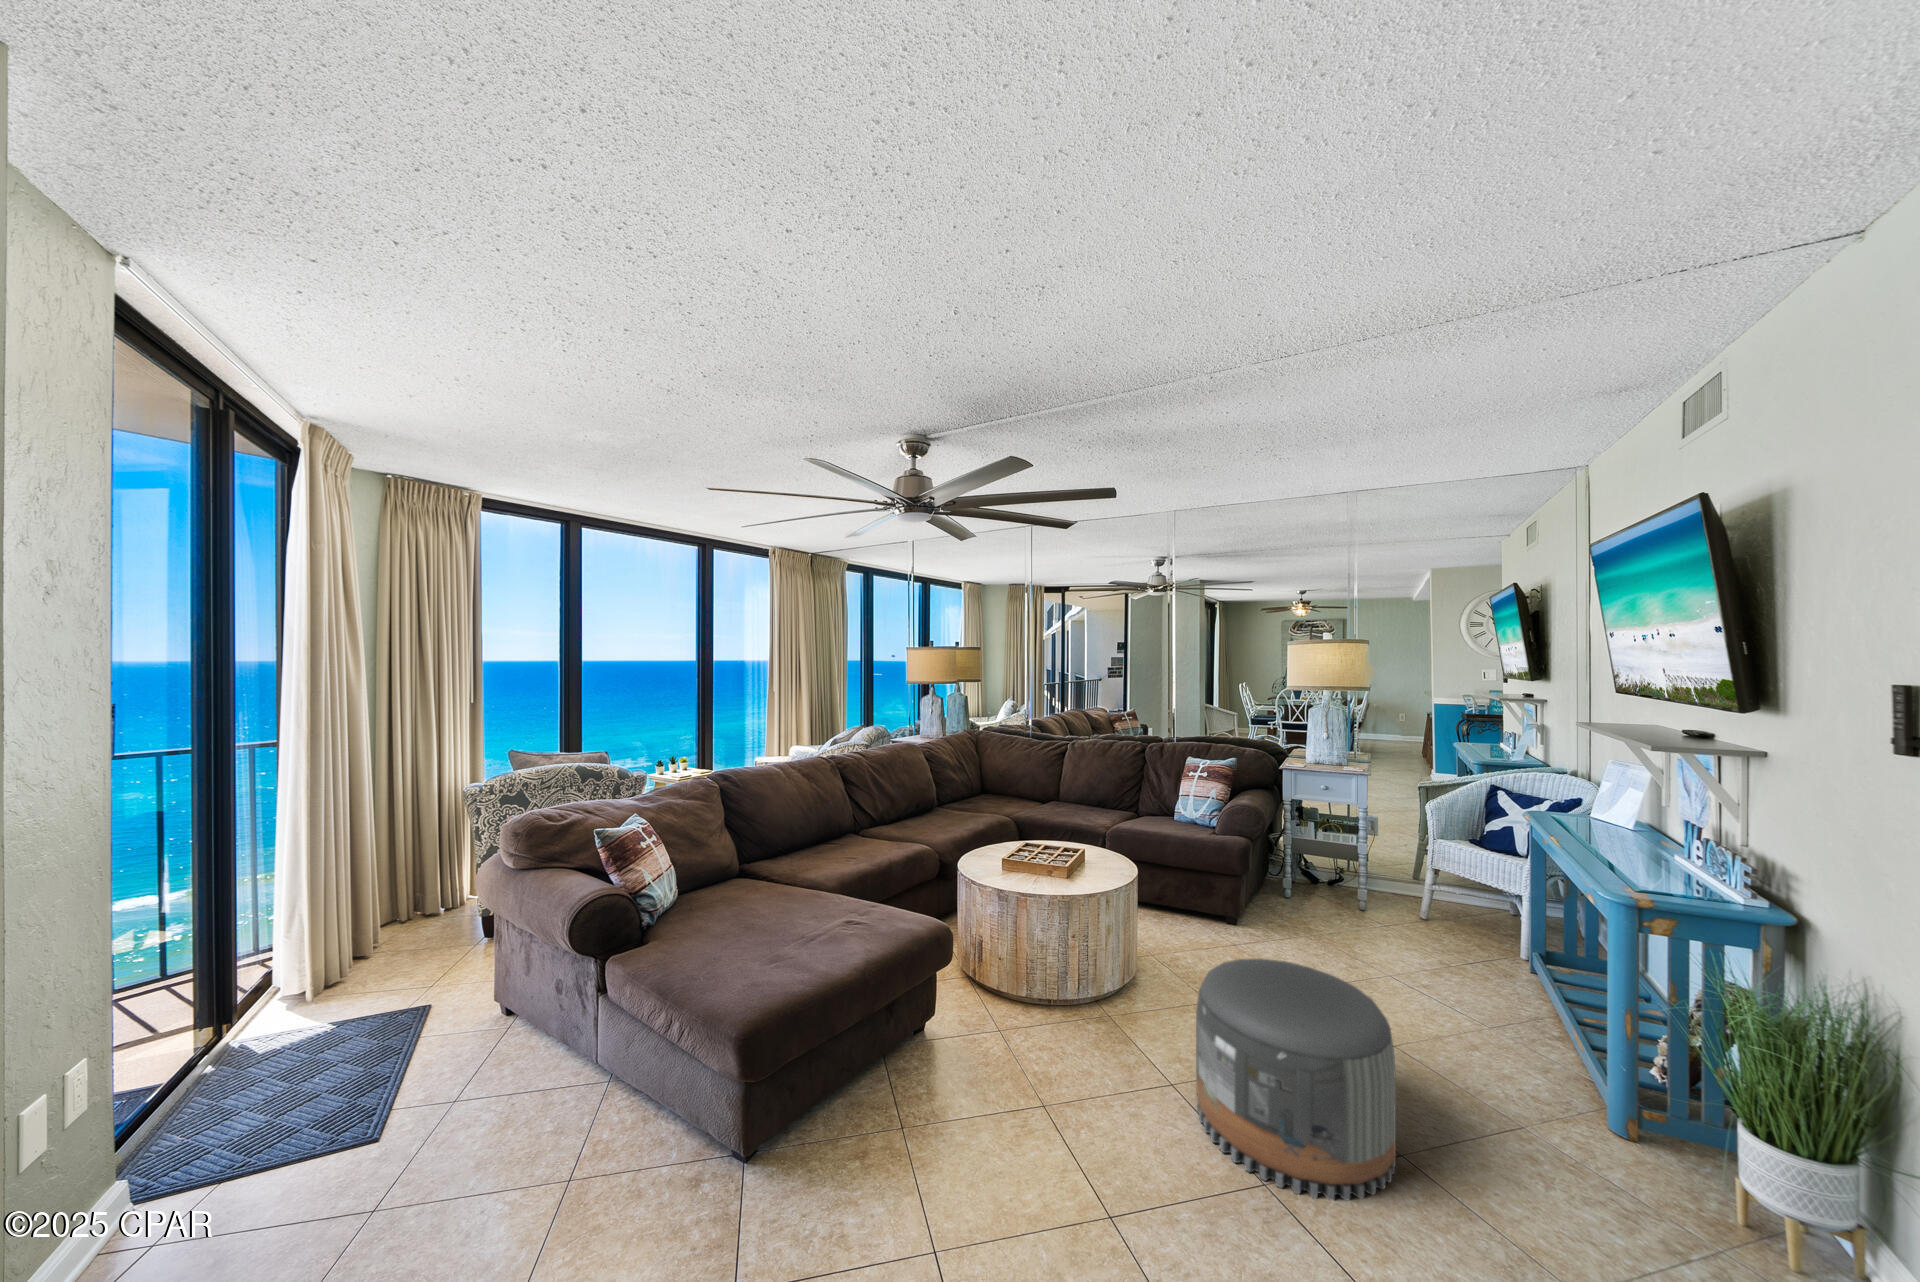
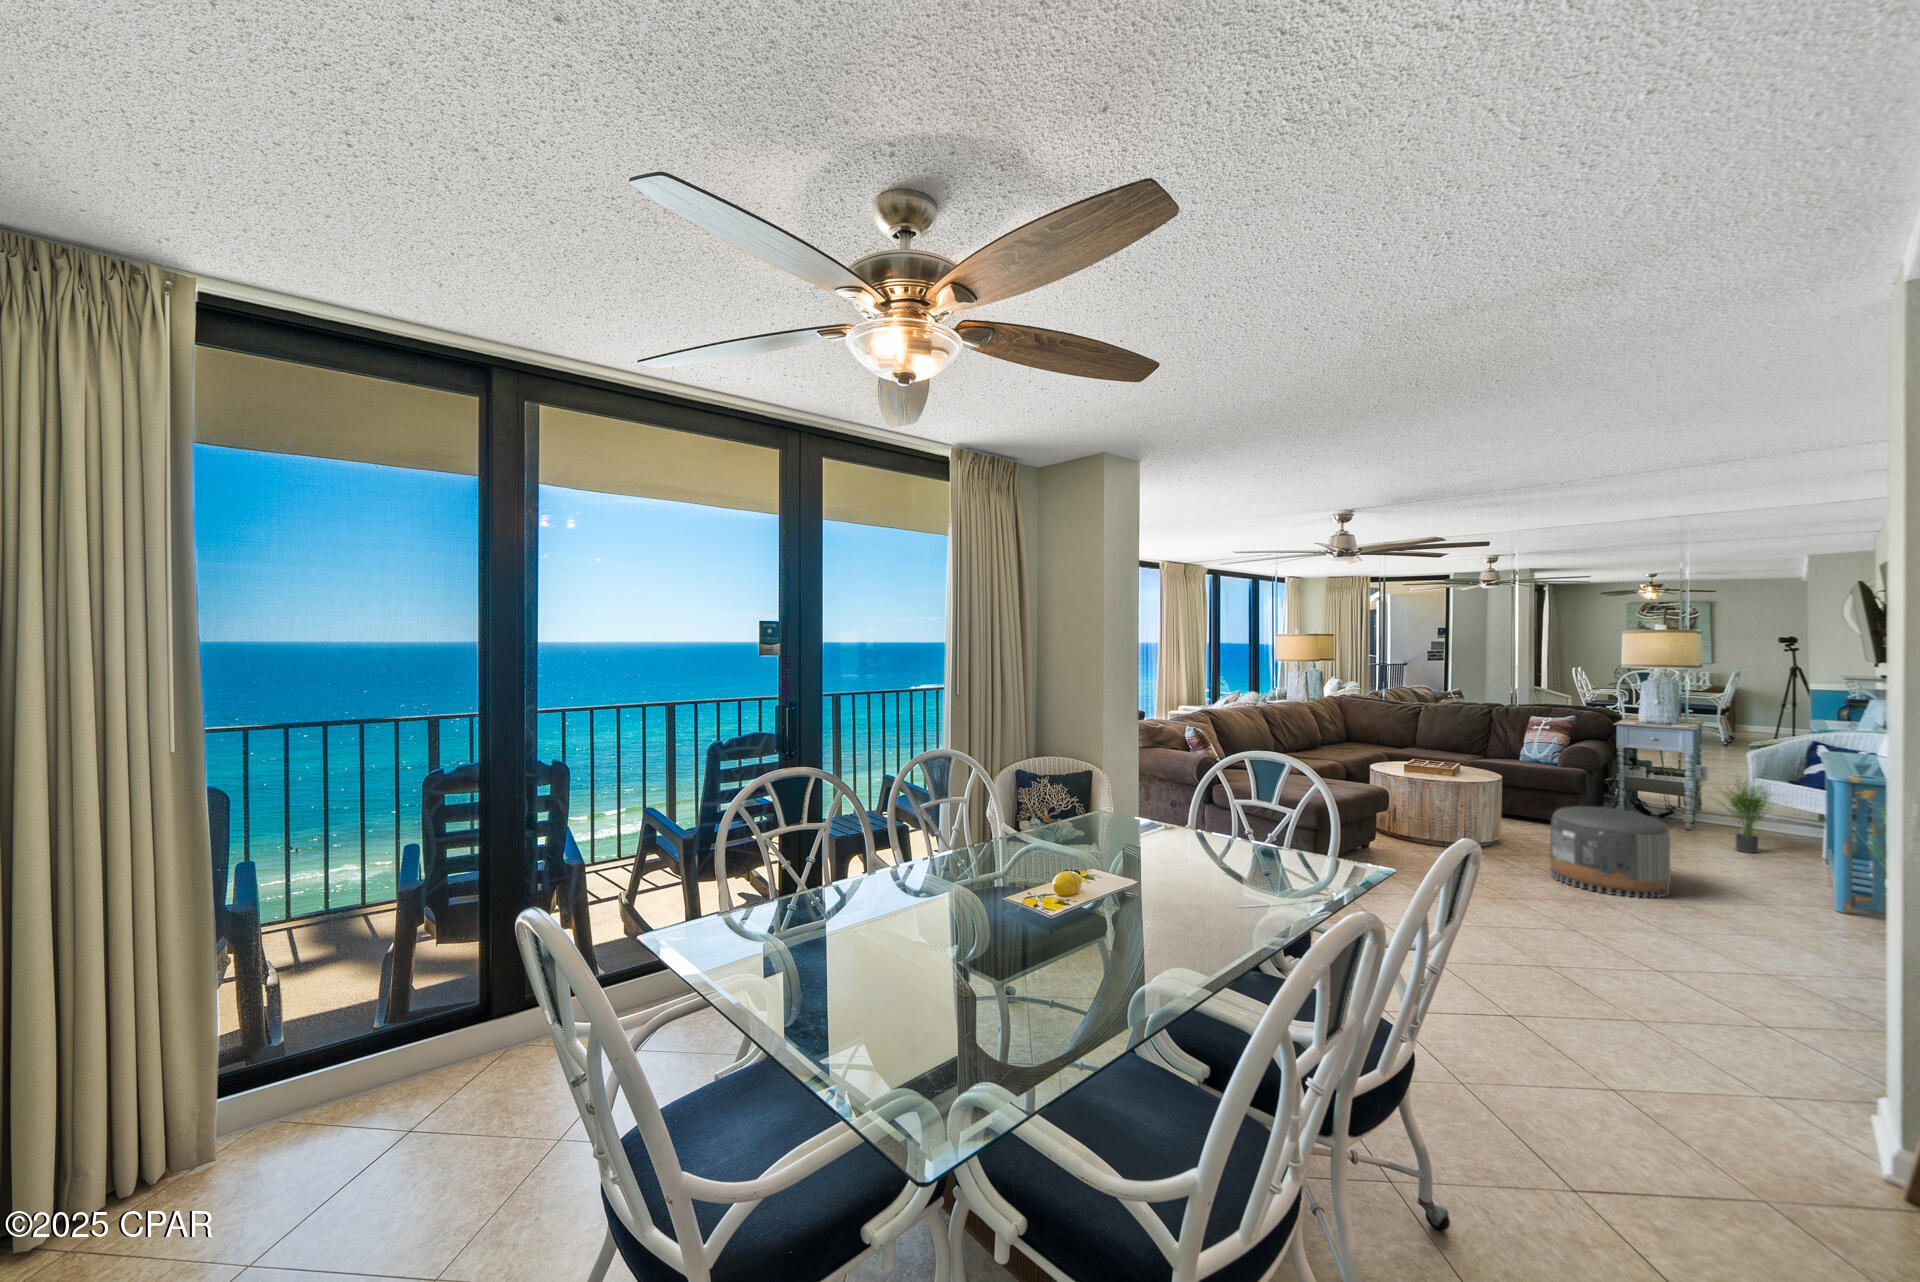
potted plant: none [1390,849,1495,973] -> present [1722,780,1771,853]

